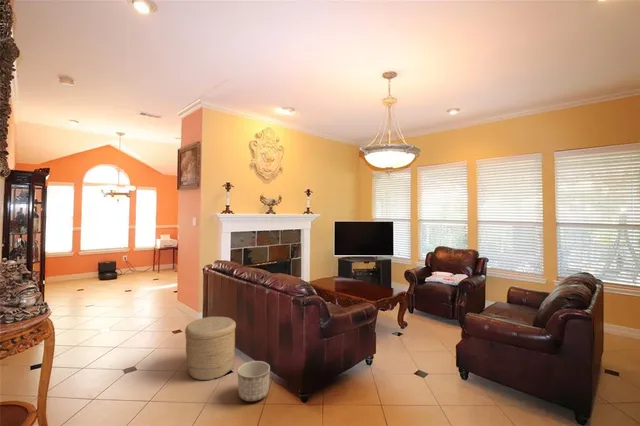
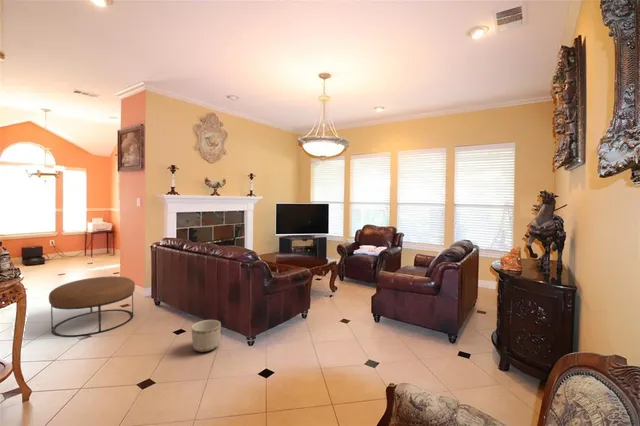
ottoman: none [105,300,186,366] -> present [49,276,135,337]
woven basket: present [185,317,236,380] -> none [138,287,187,341]

